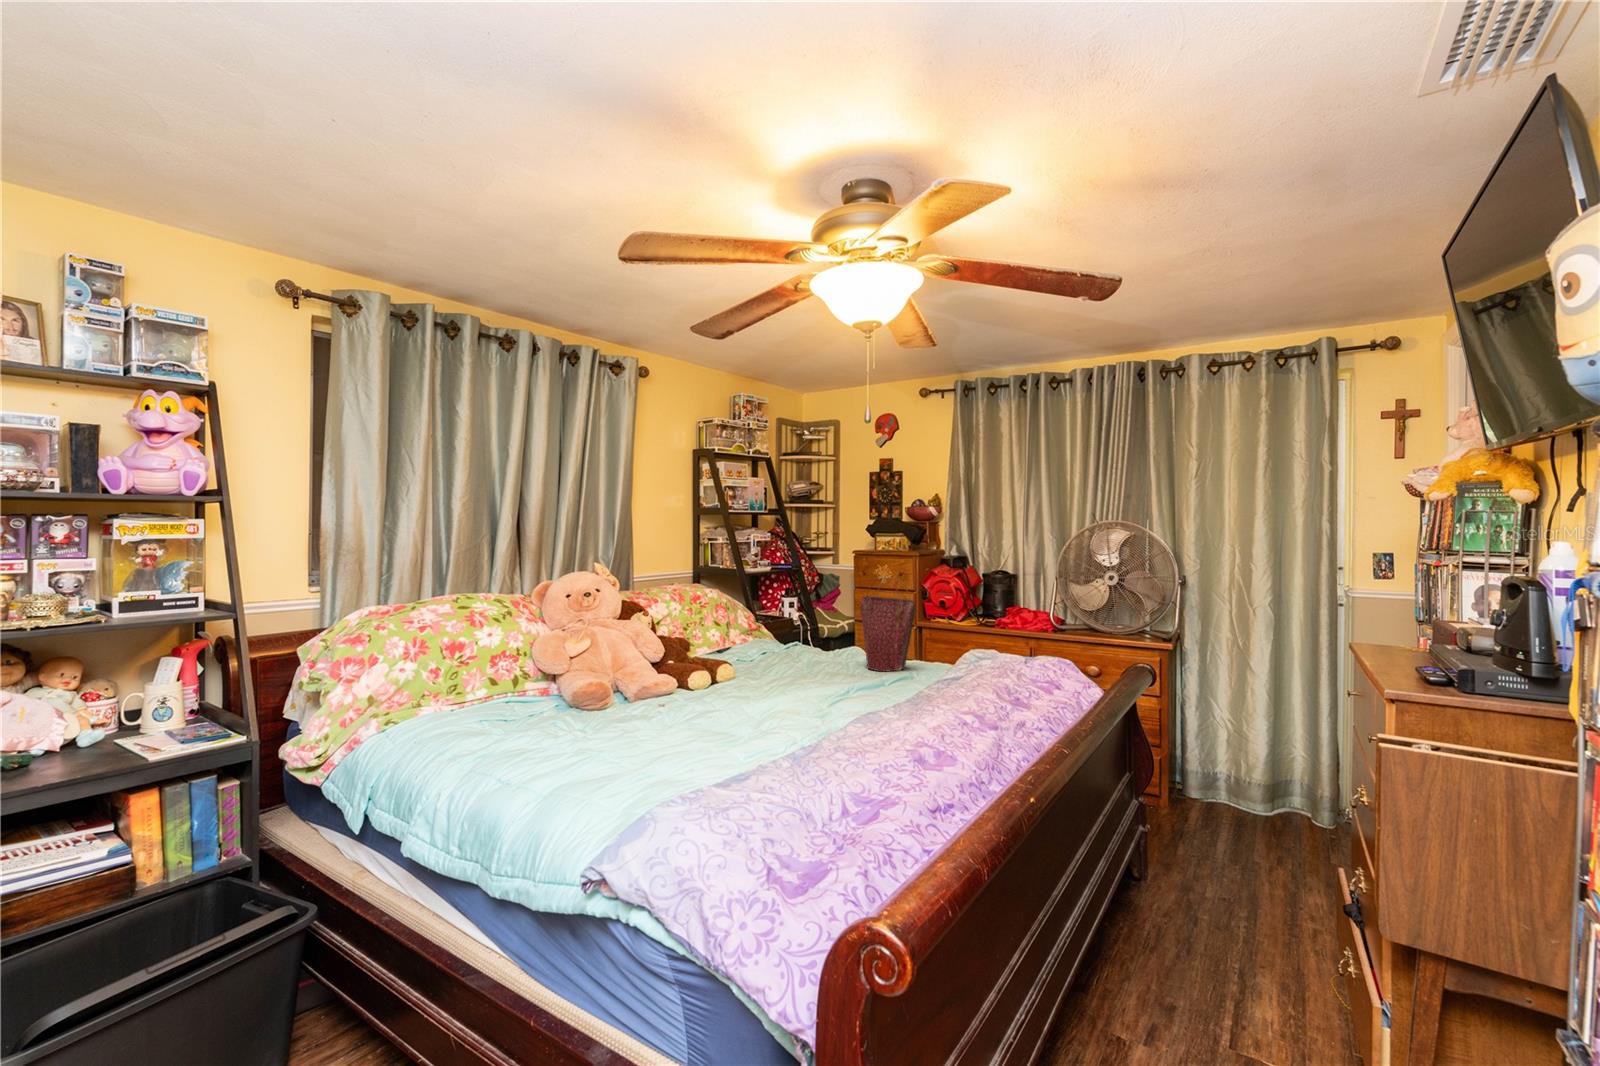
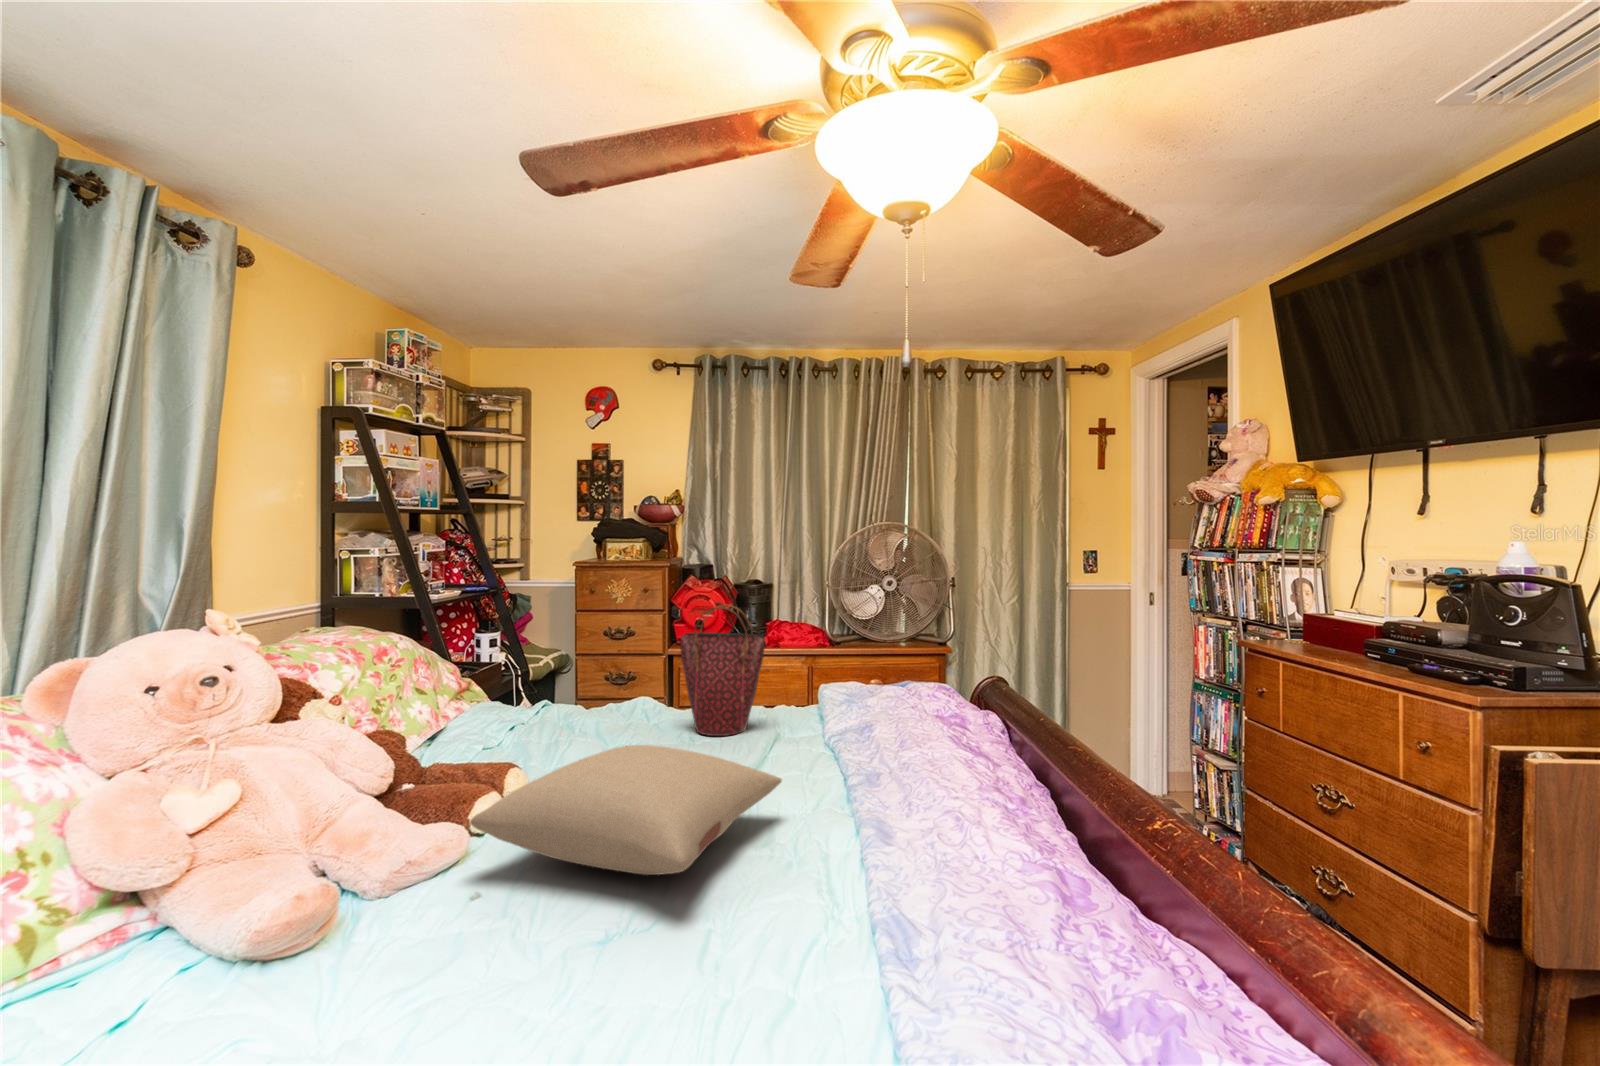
pillow: none [669,651,848,714] -> present [470,745,782,875]

